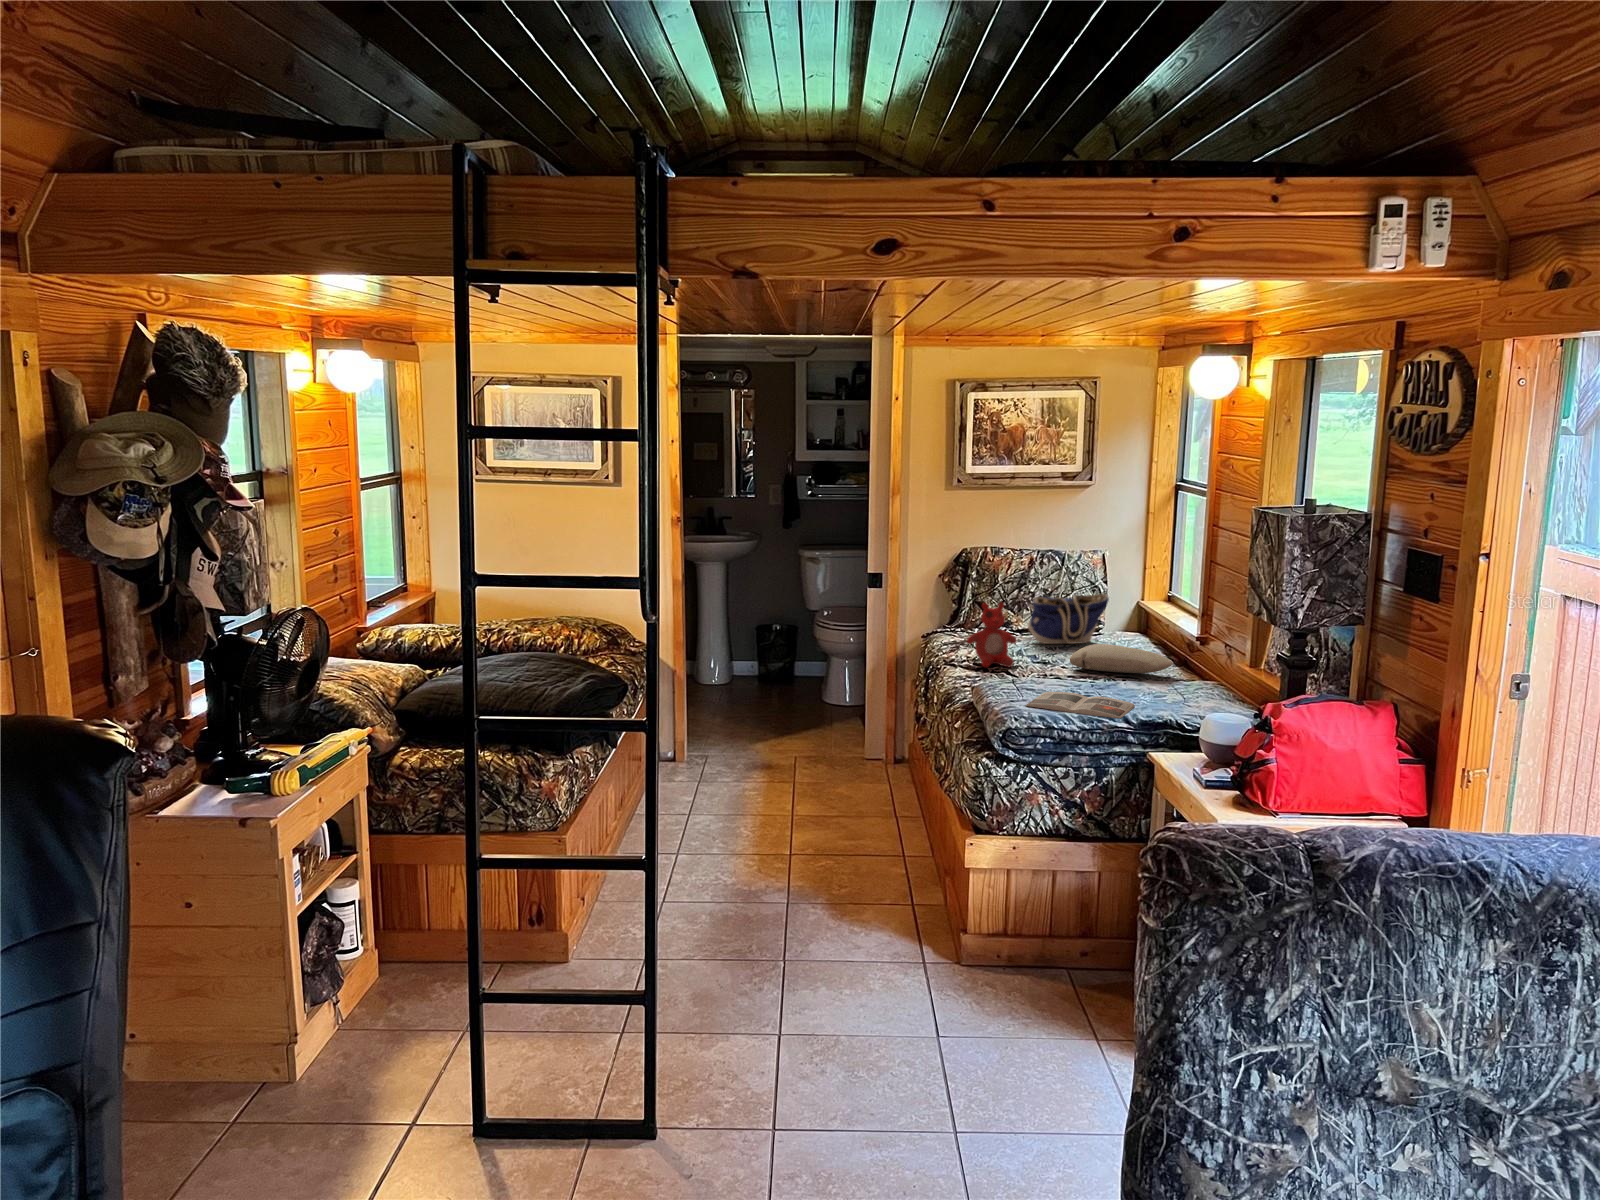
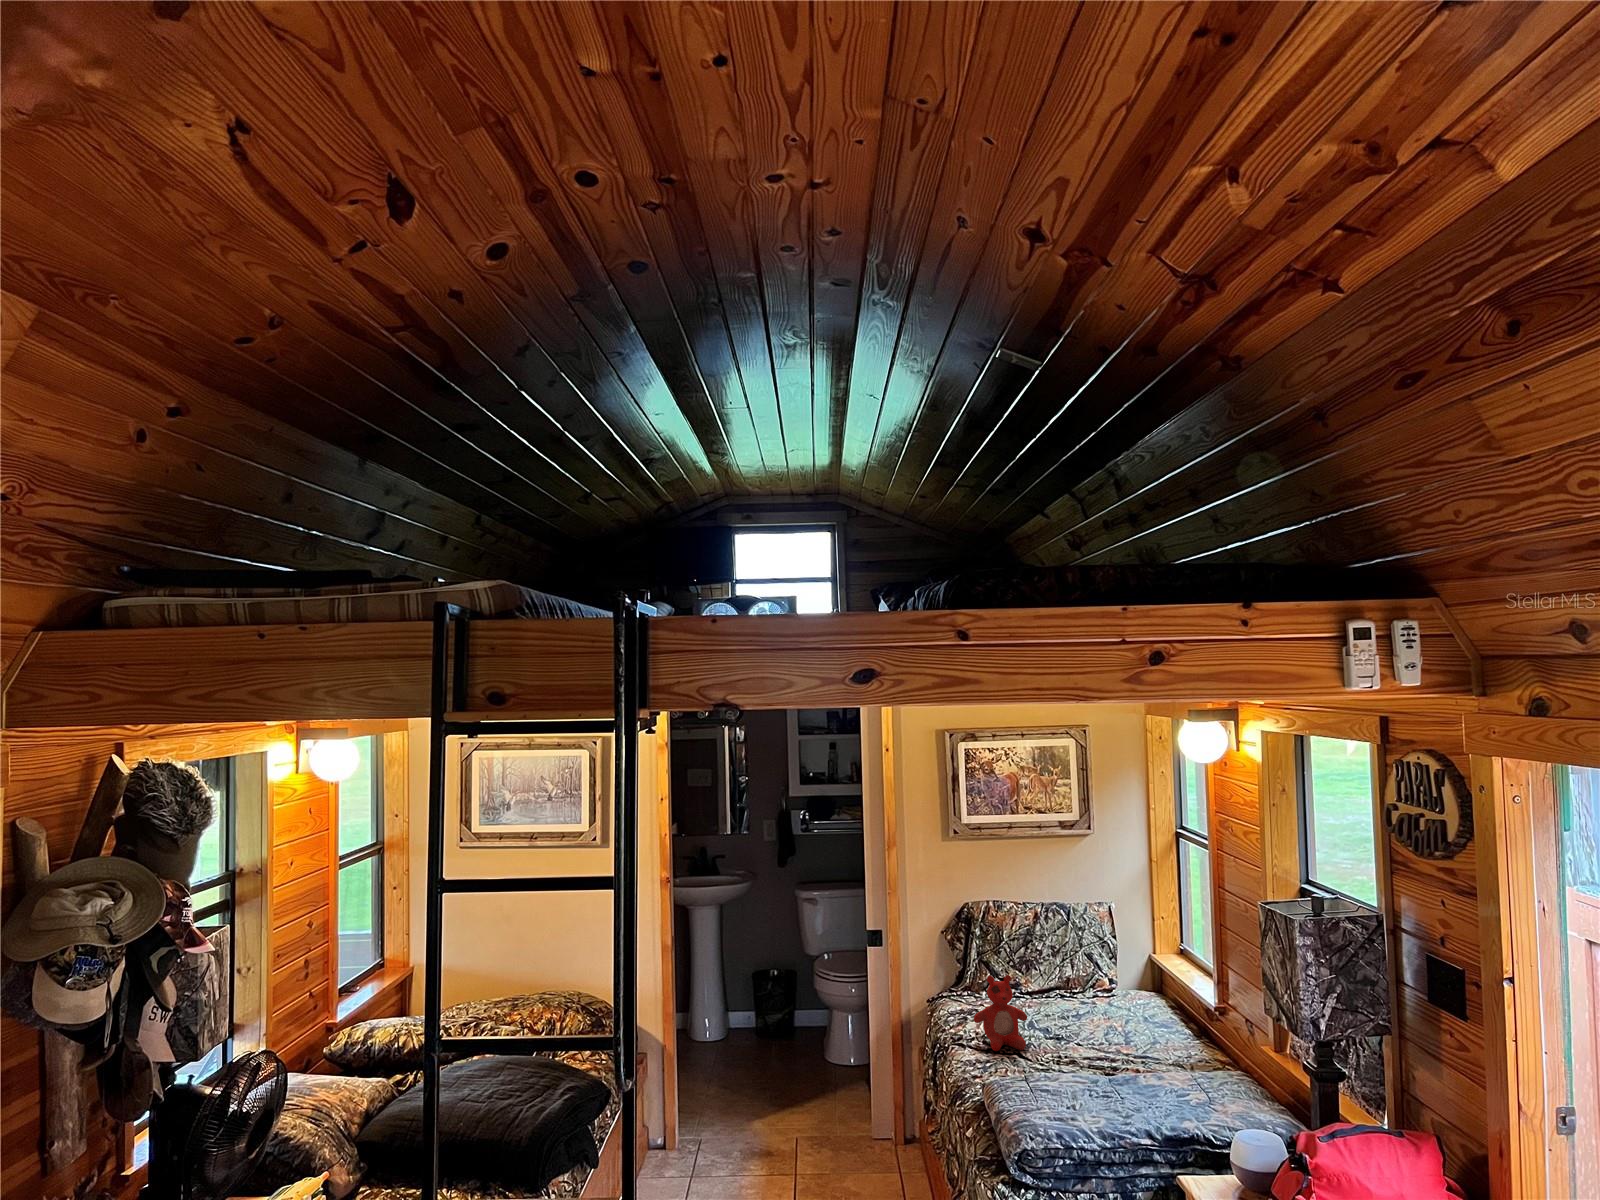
tote bag: present [1028,594,1109,644] -> none [1037,952,1121,1011]
pillow: present [1070,644,1173,673] -> none [1085,1020,1196,1055]
magazine: present [1026,692,1135,718] -> none [1042,1090,1161,1130]

